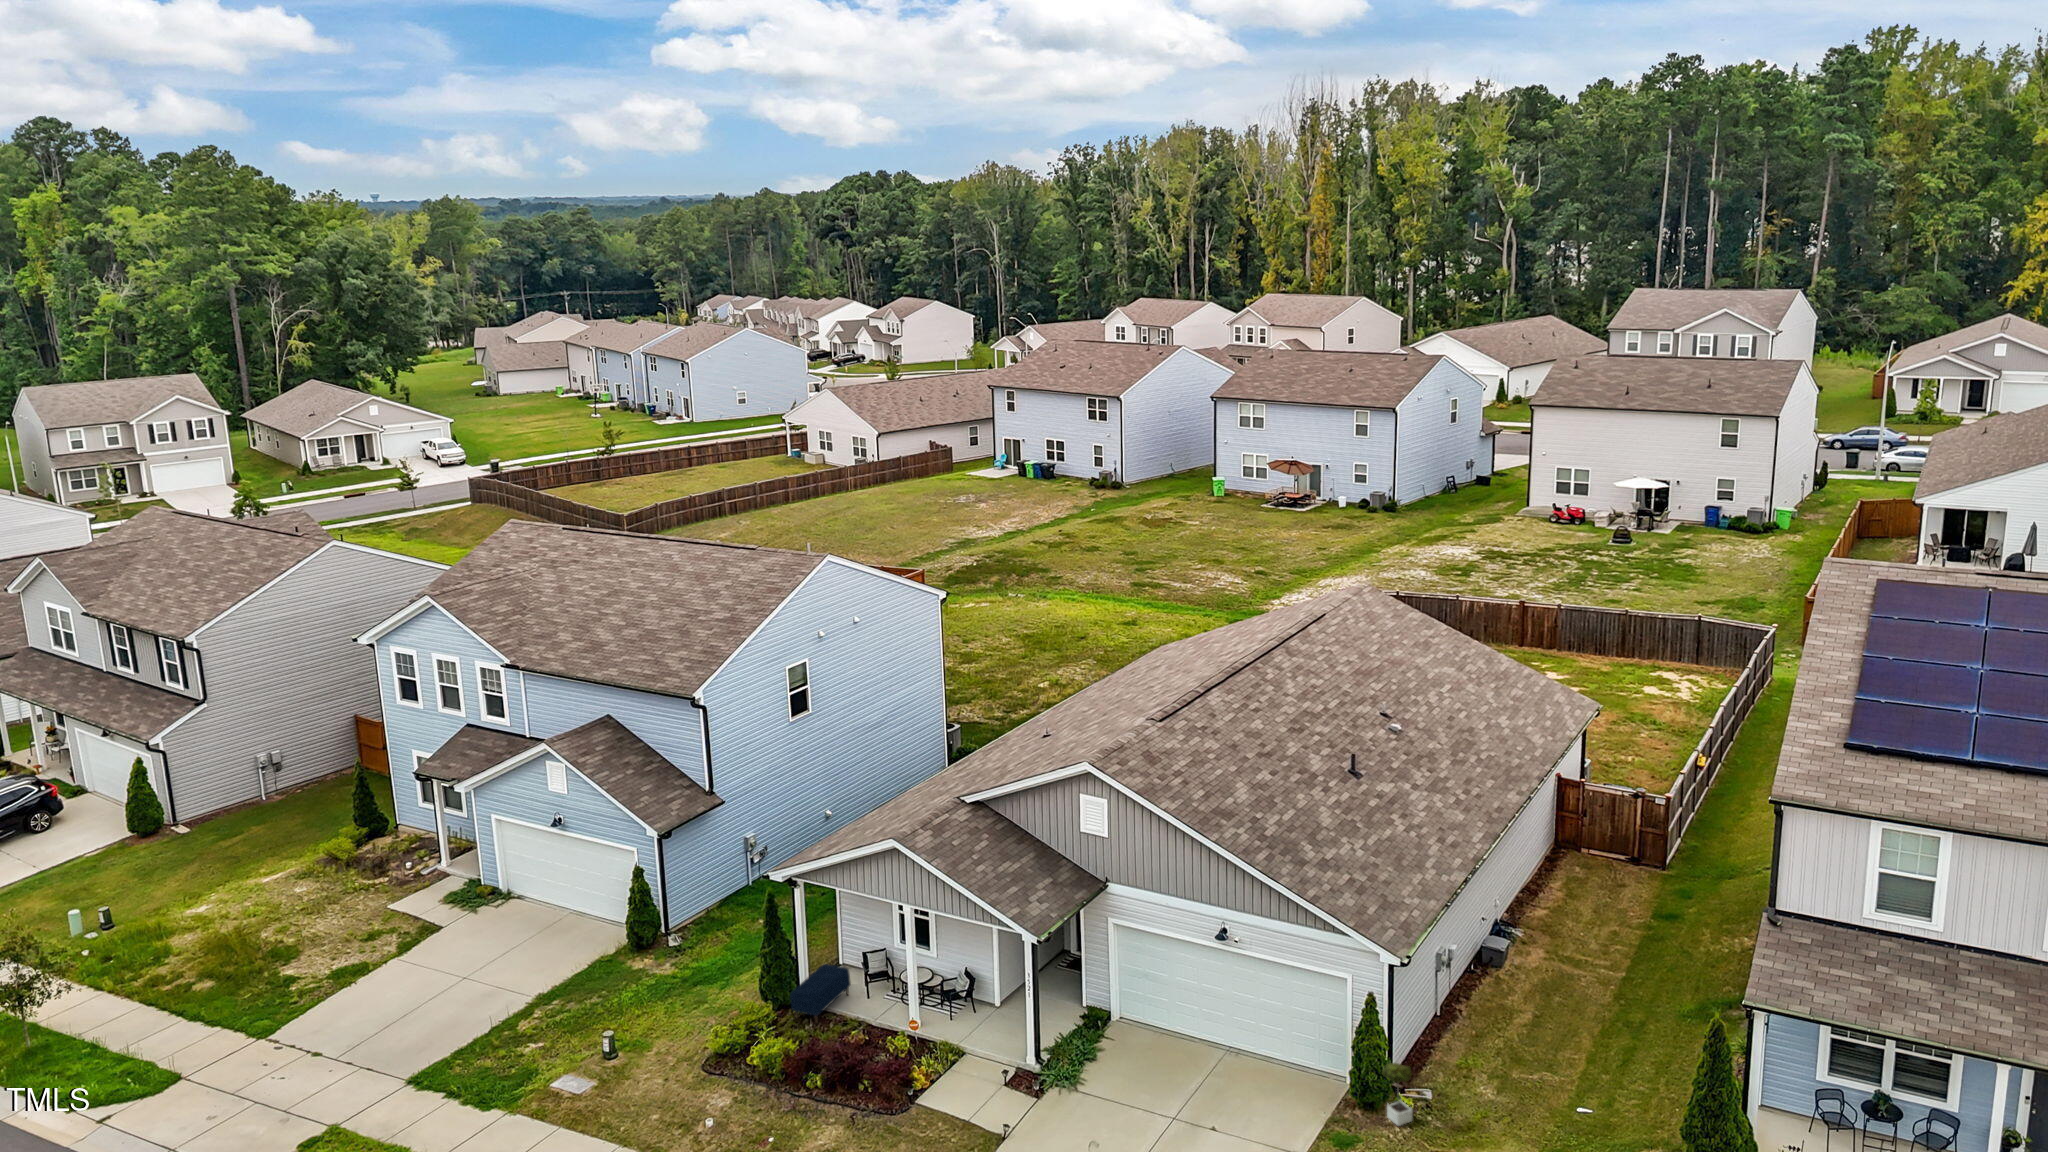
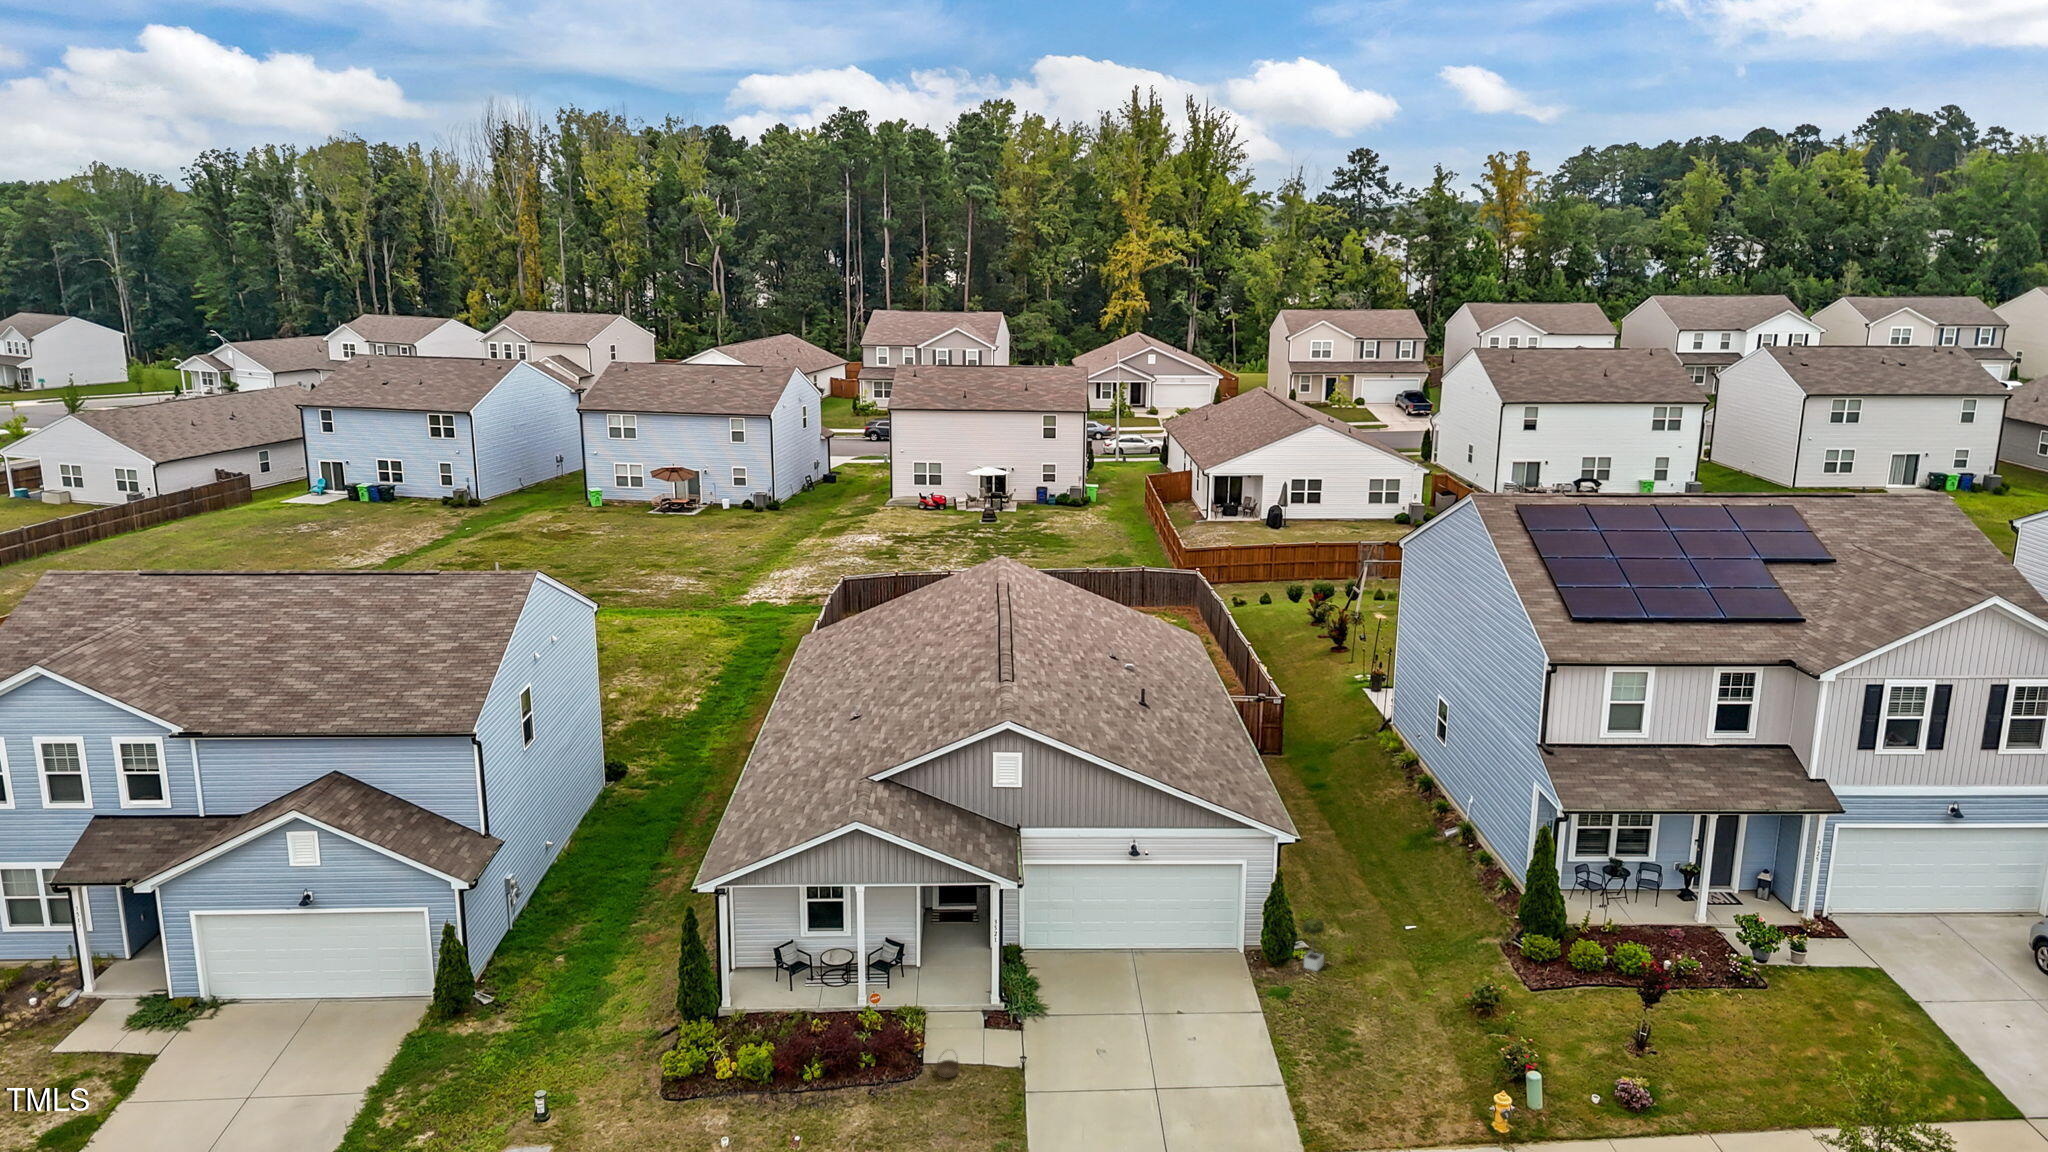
bench: present [790,964,851,1023] -> none [716,970,756,1032]
basket: none [919,1096,945,1124] -> present [936,1053,960,1078]

